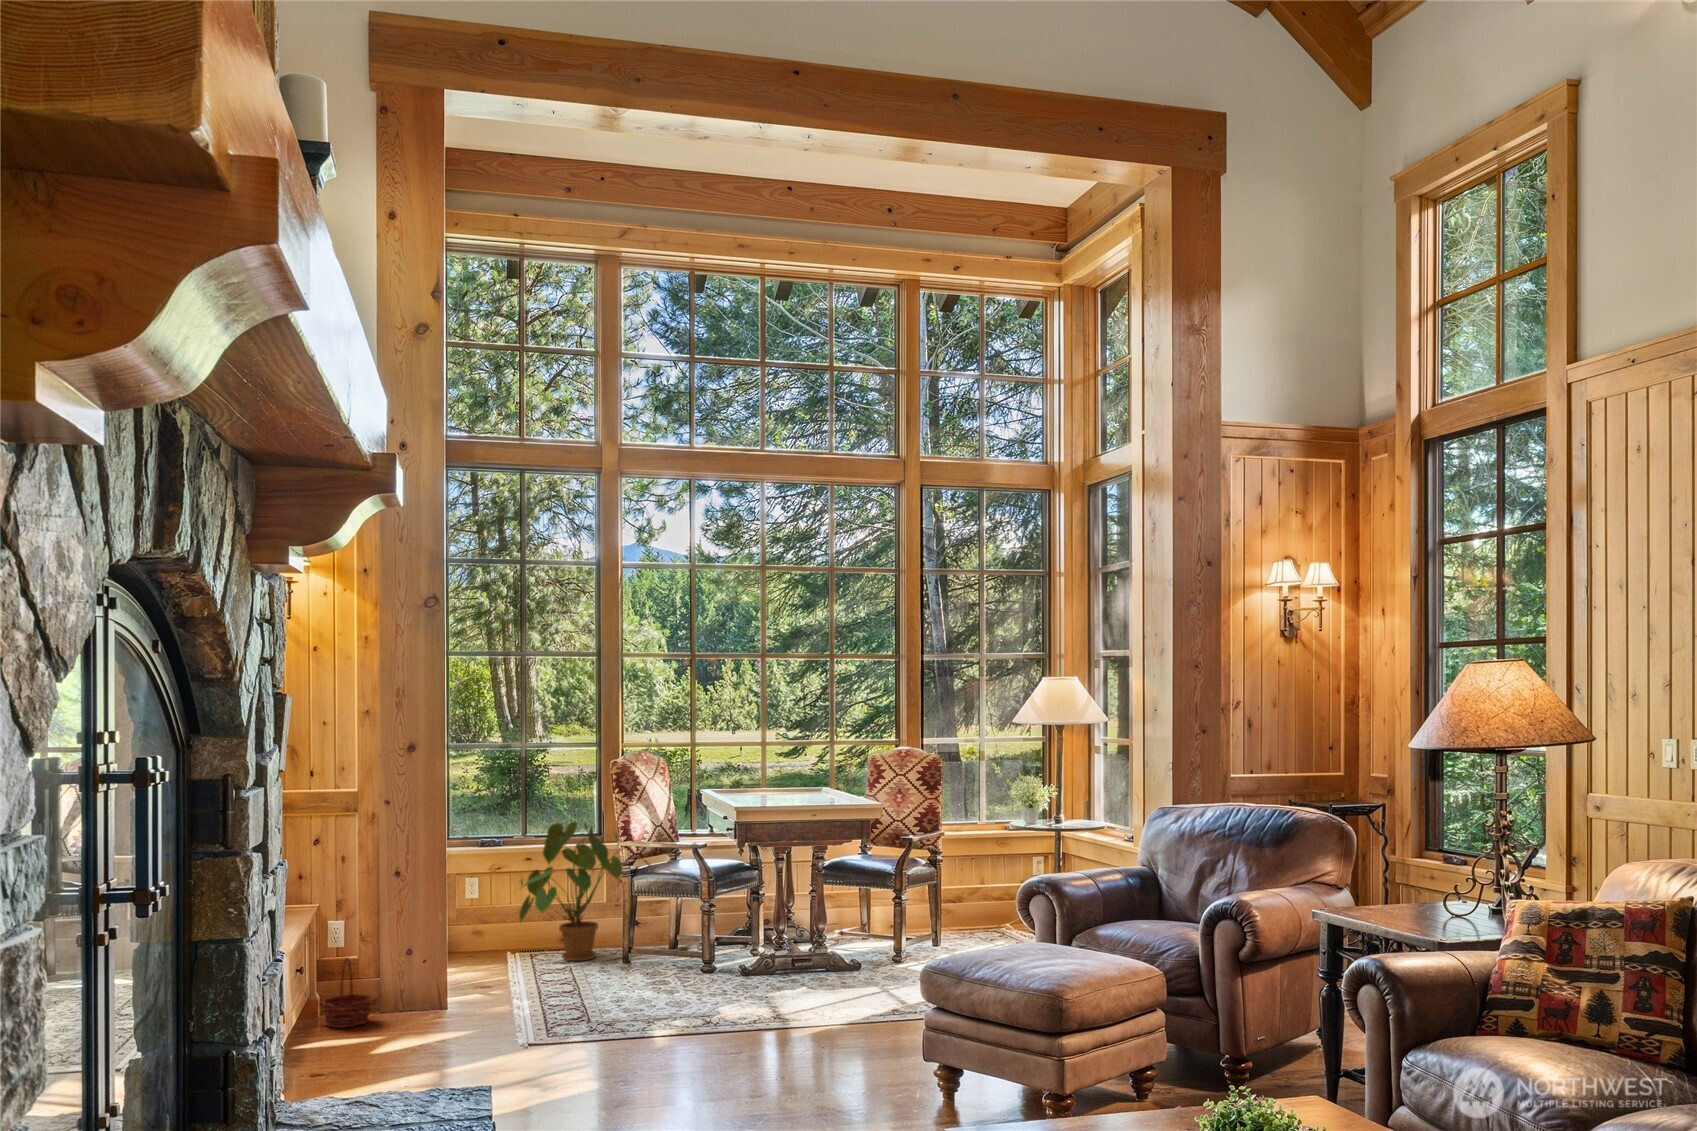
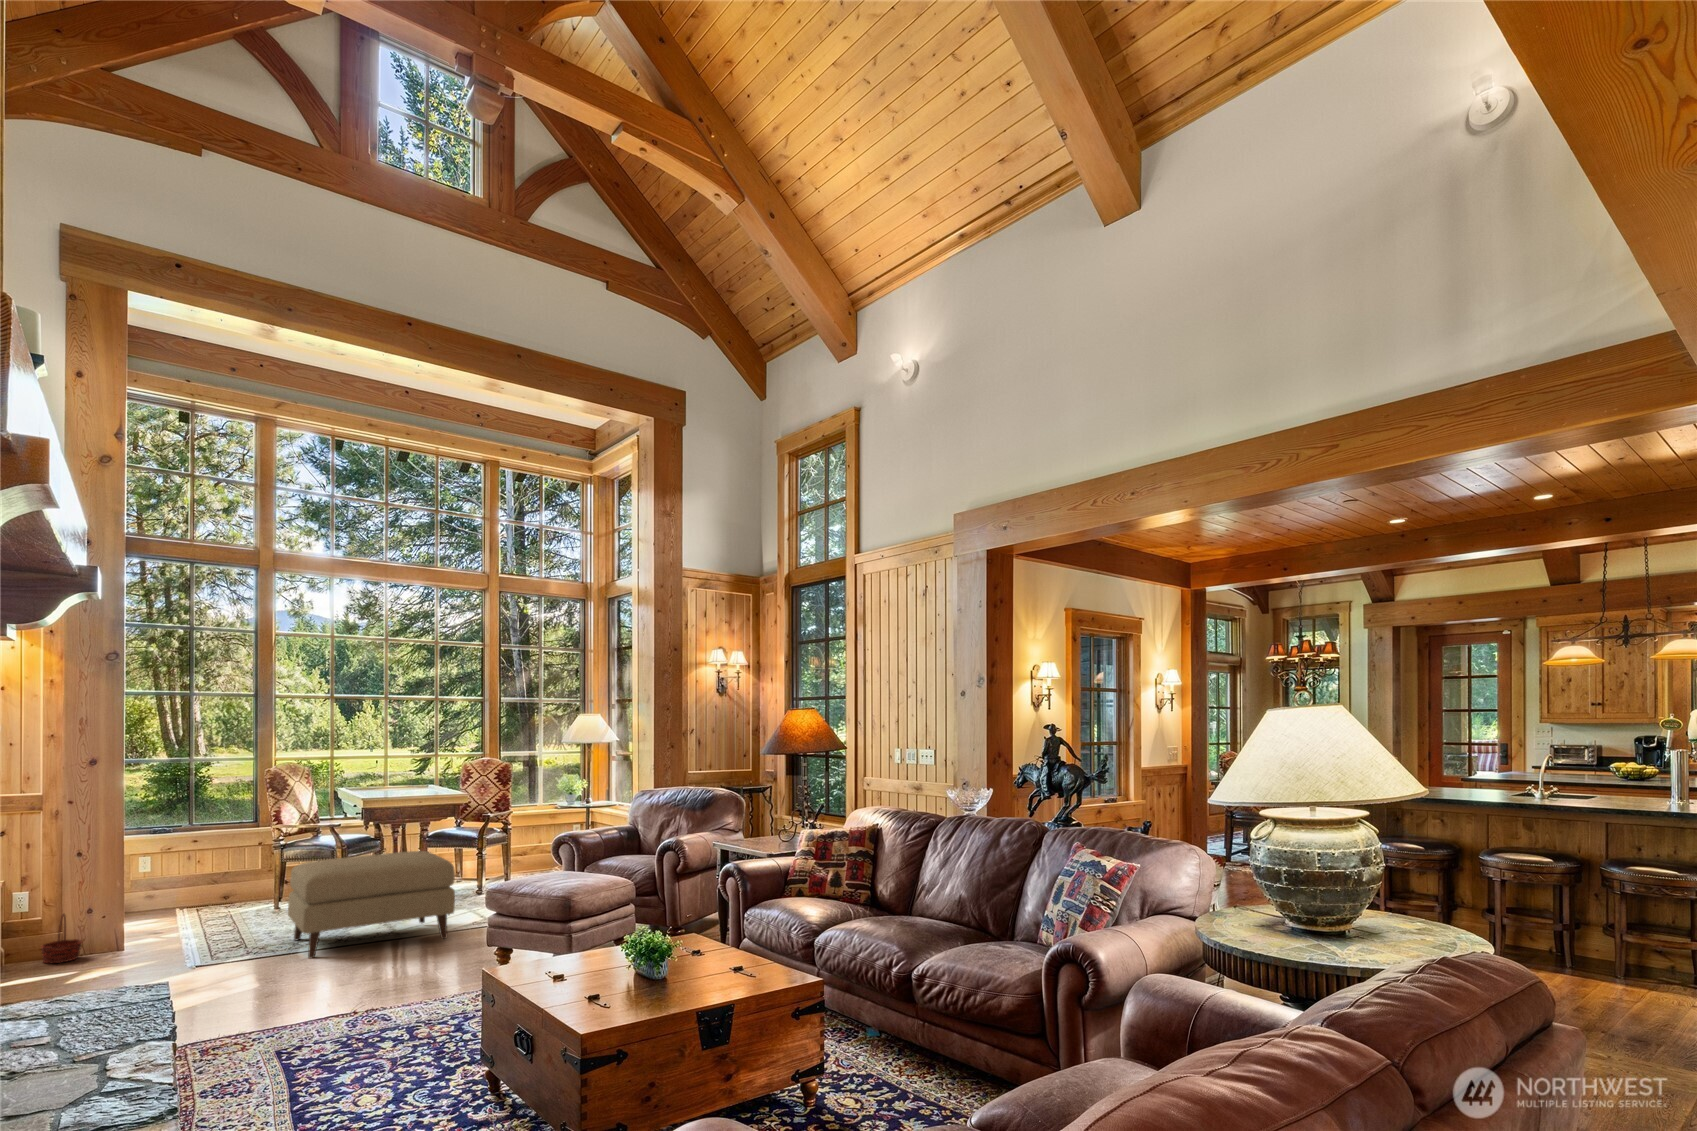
house plant: present [519,822,651,961] -> none [194,813,307,910]
ottoman: none [633,893,869,1055] -> present [288,851,455,958]

